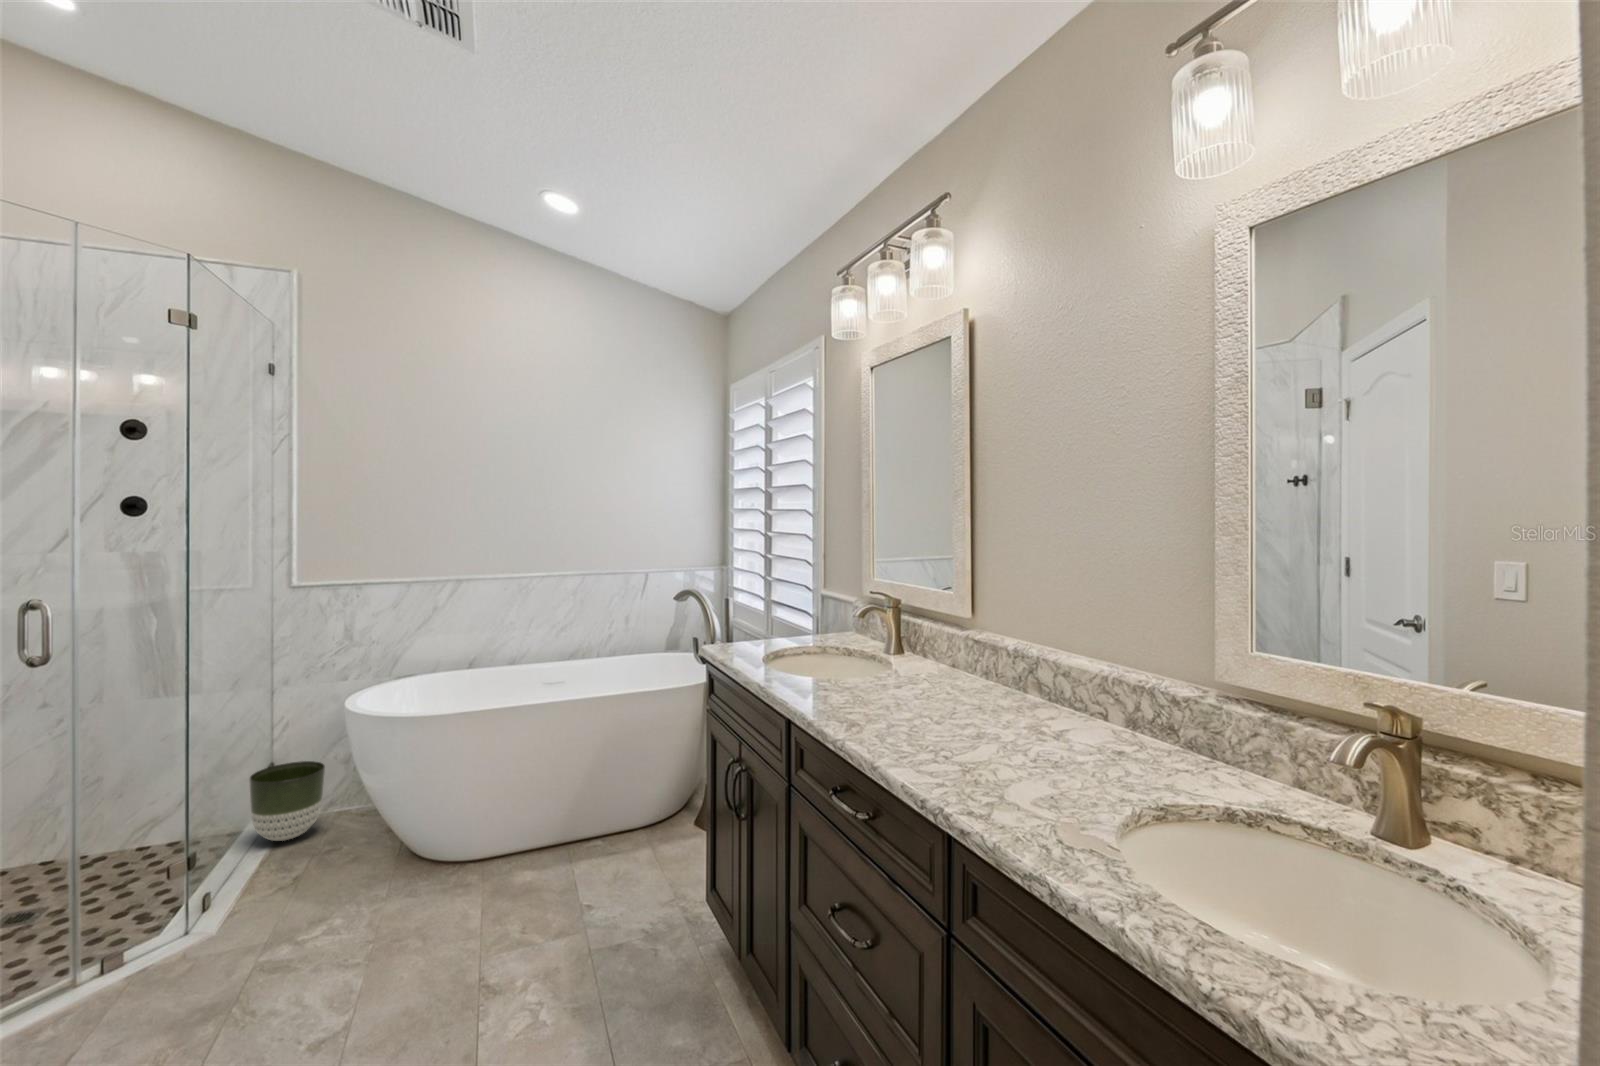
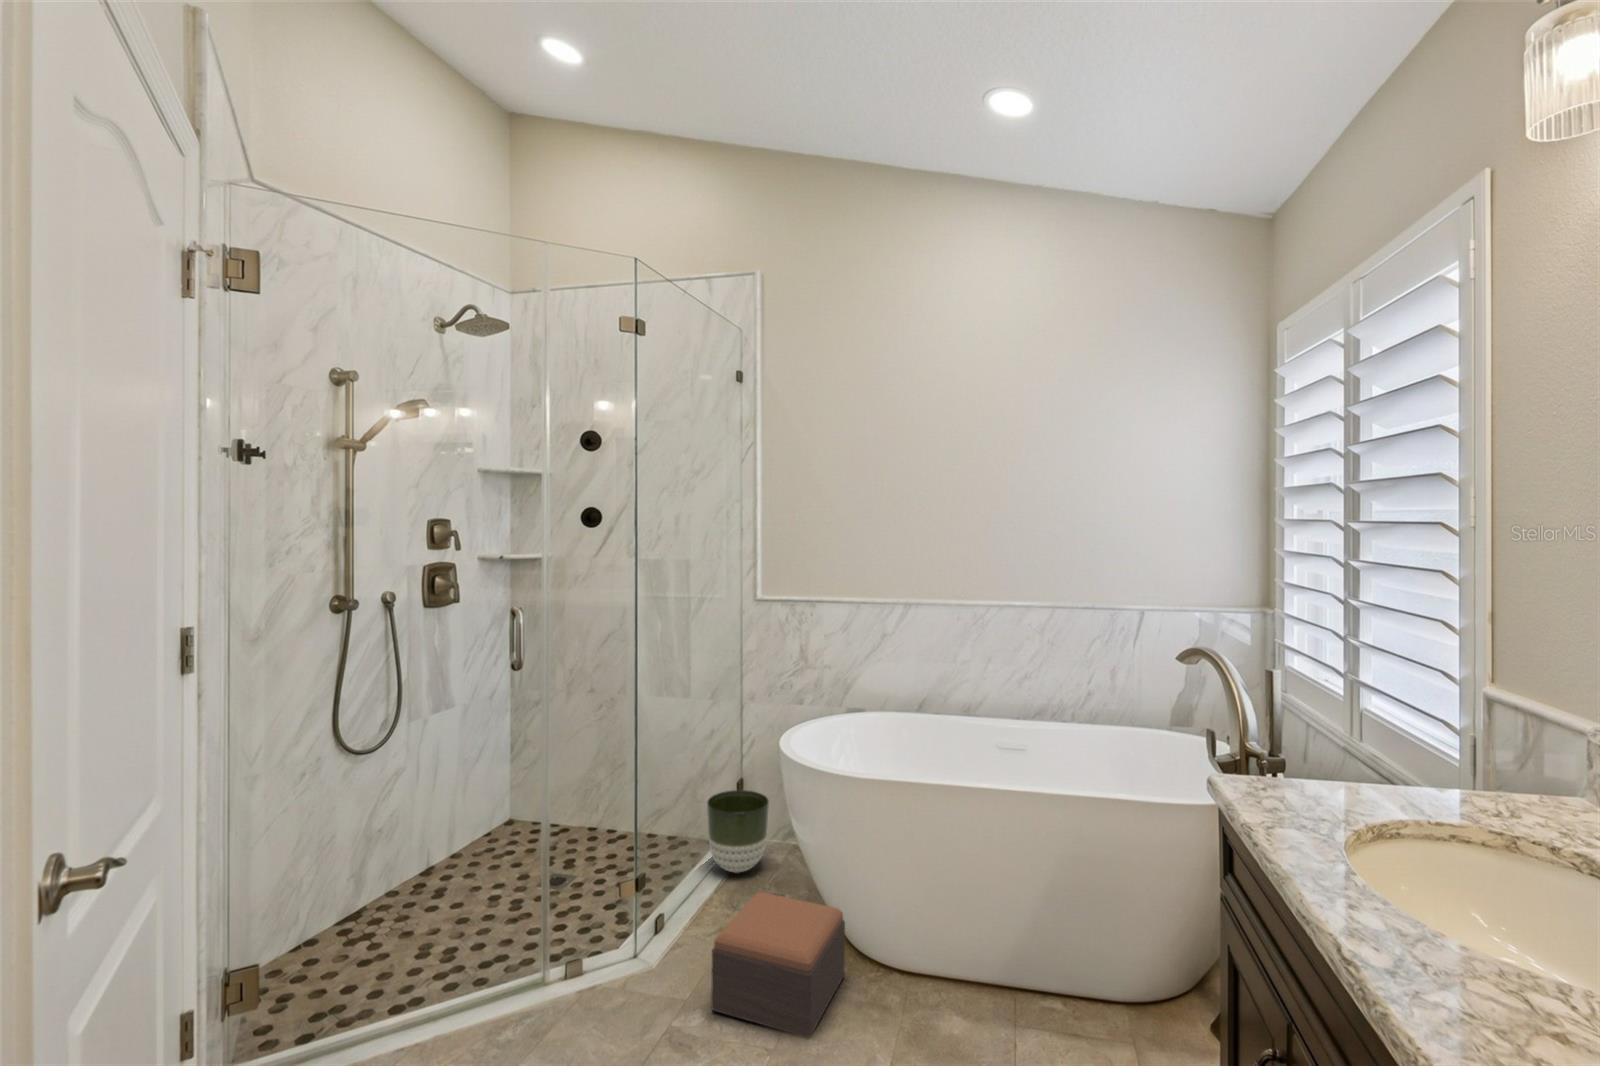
footstool: none [300,822,430,938] -> present [711,892,845,1038]

